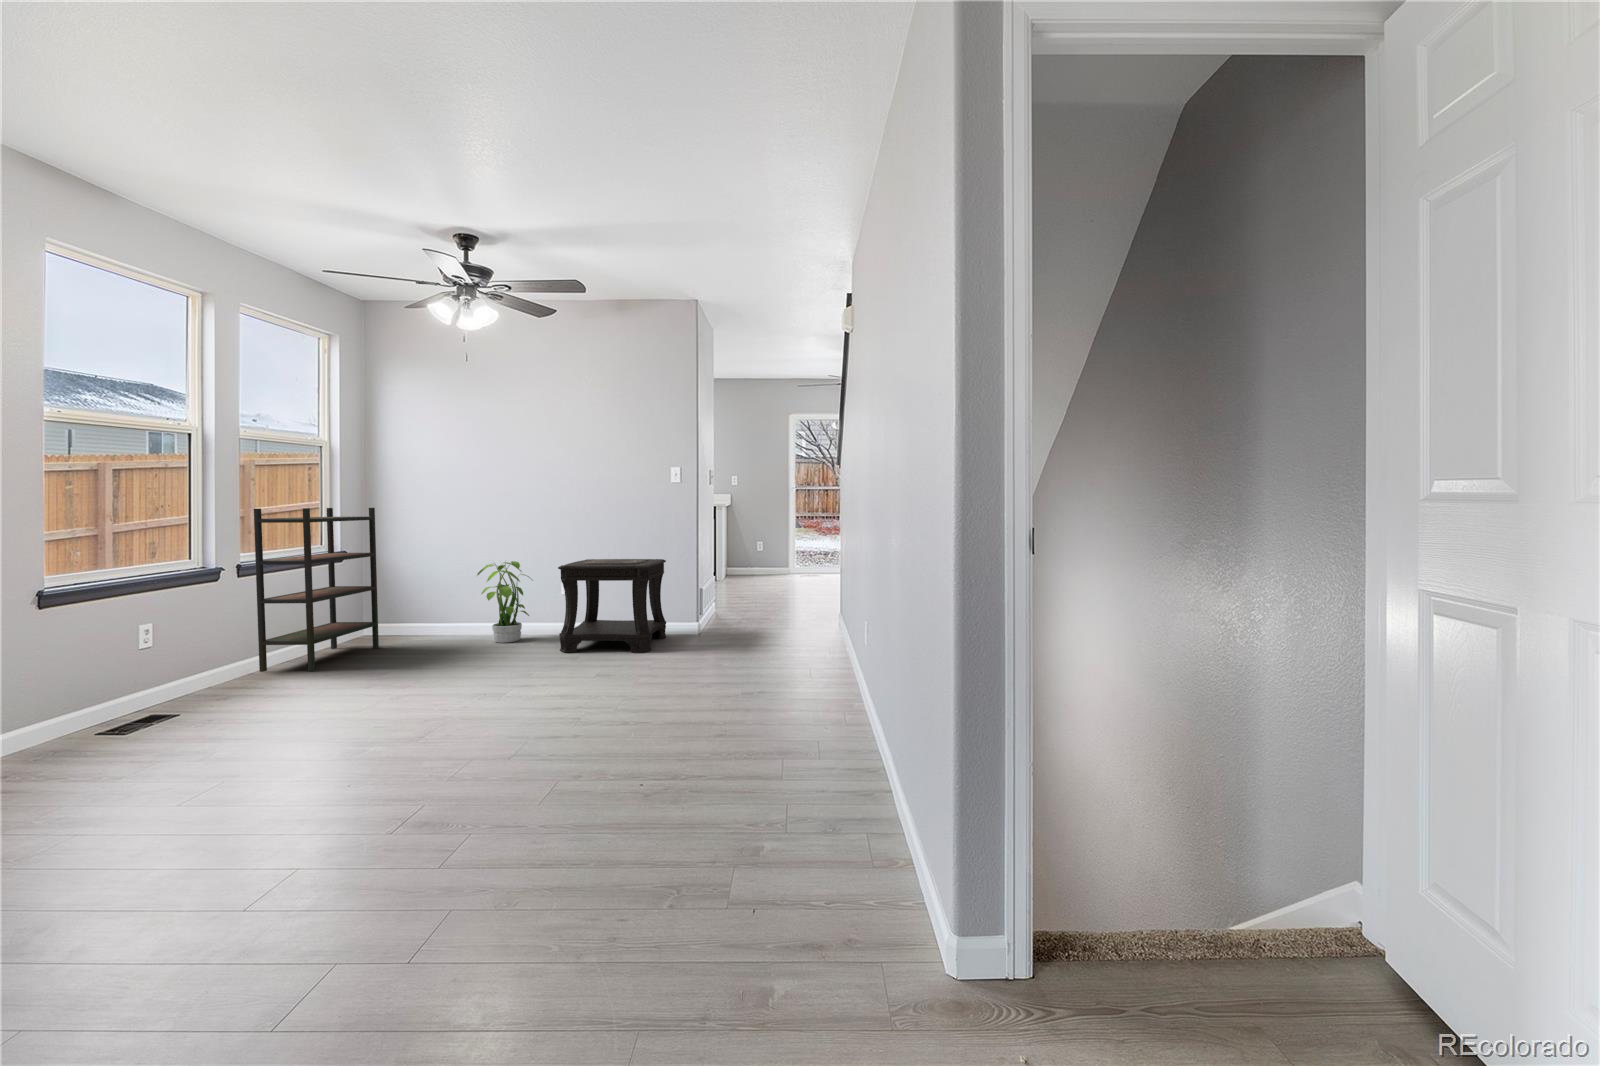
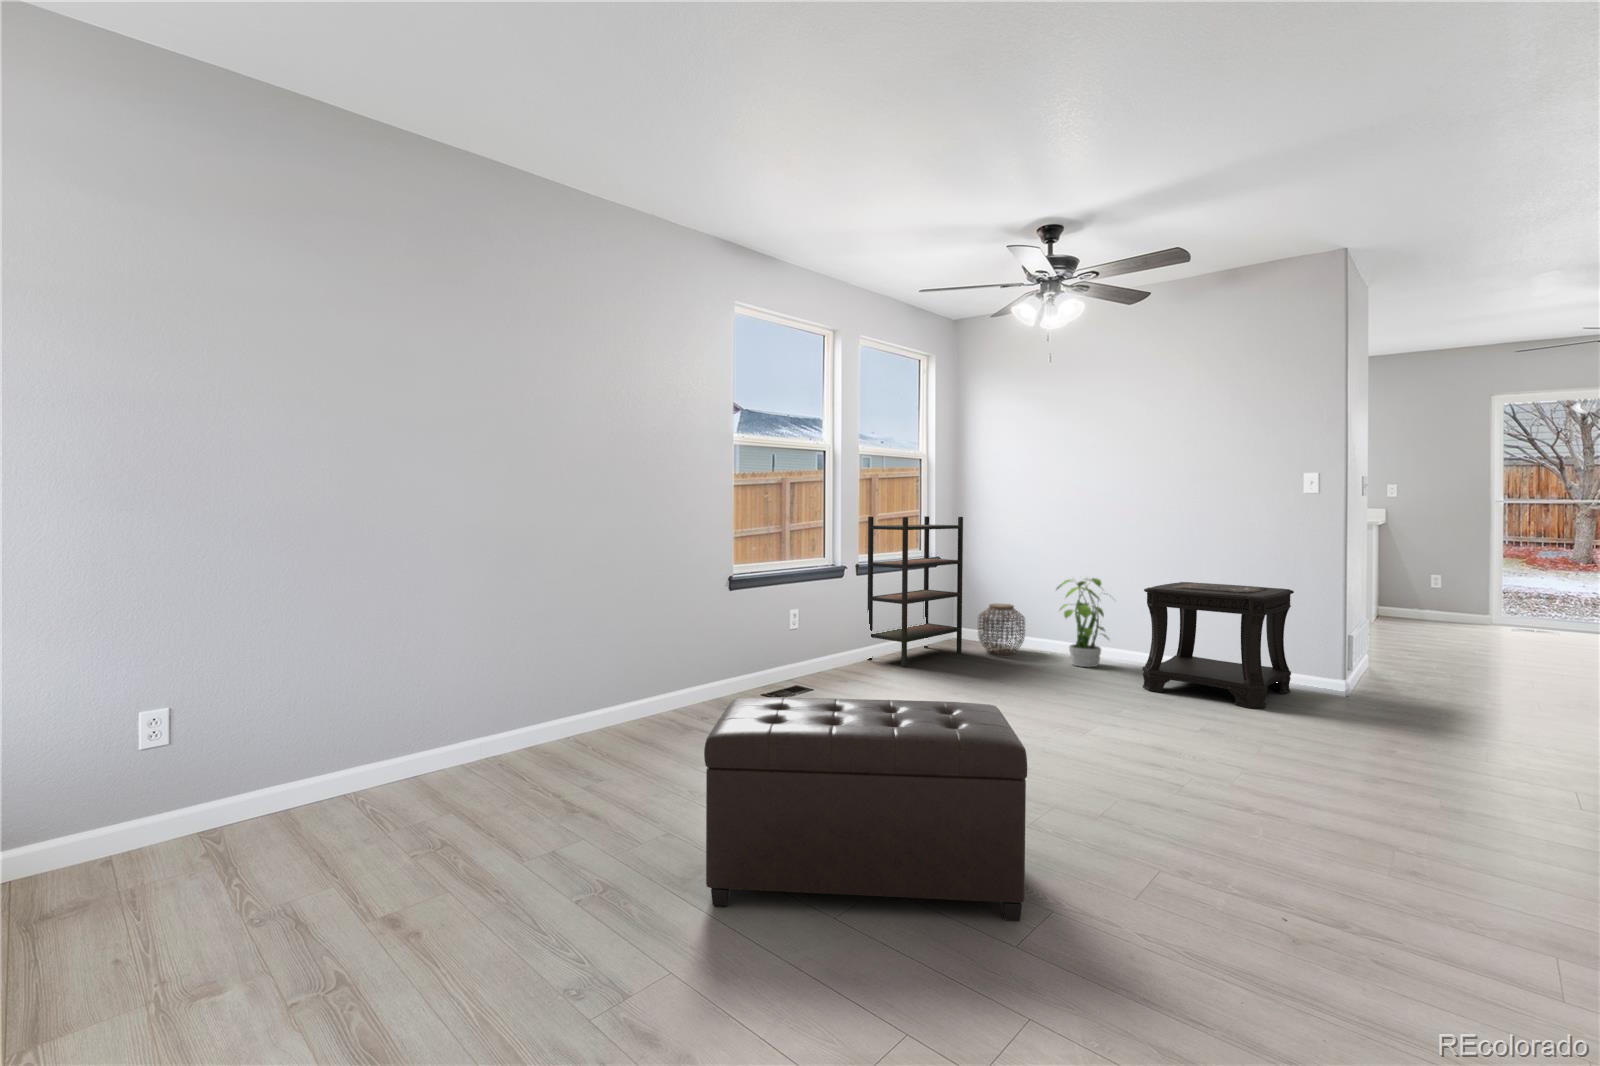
woven basket: none [396,593,447,644] -> present [978,604,1025,655]
ottoman: none [87,676,489,967] -> present [704,697,1027,921]

